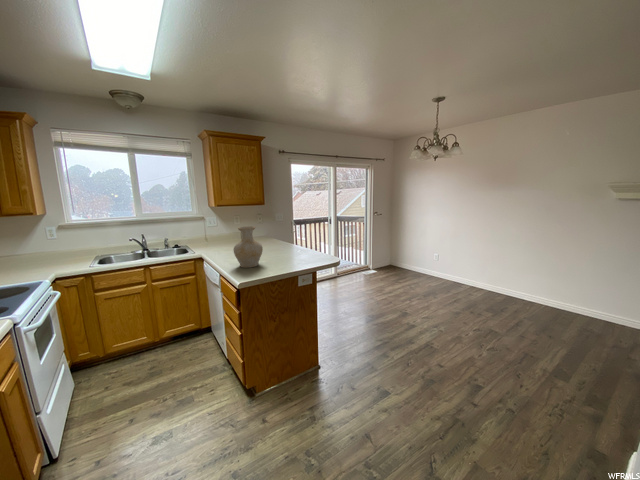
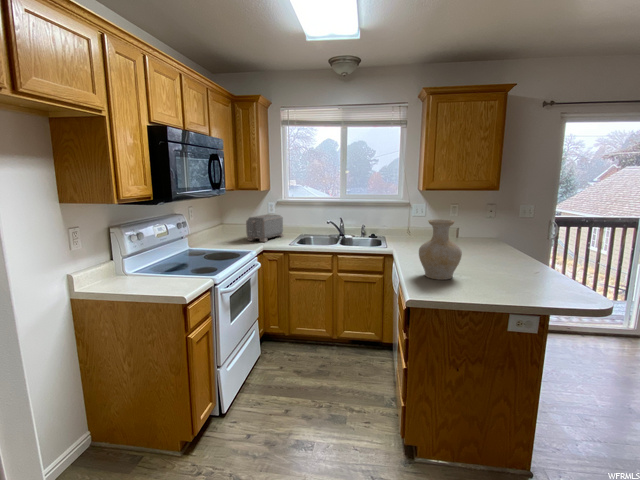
toaster: none [17,239,76,272] -> present [246,214,284,242]

